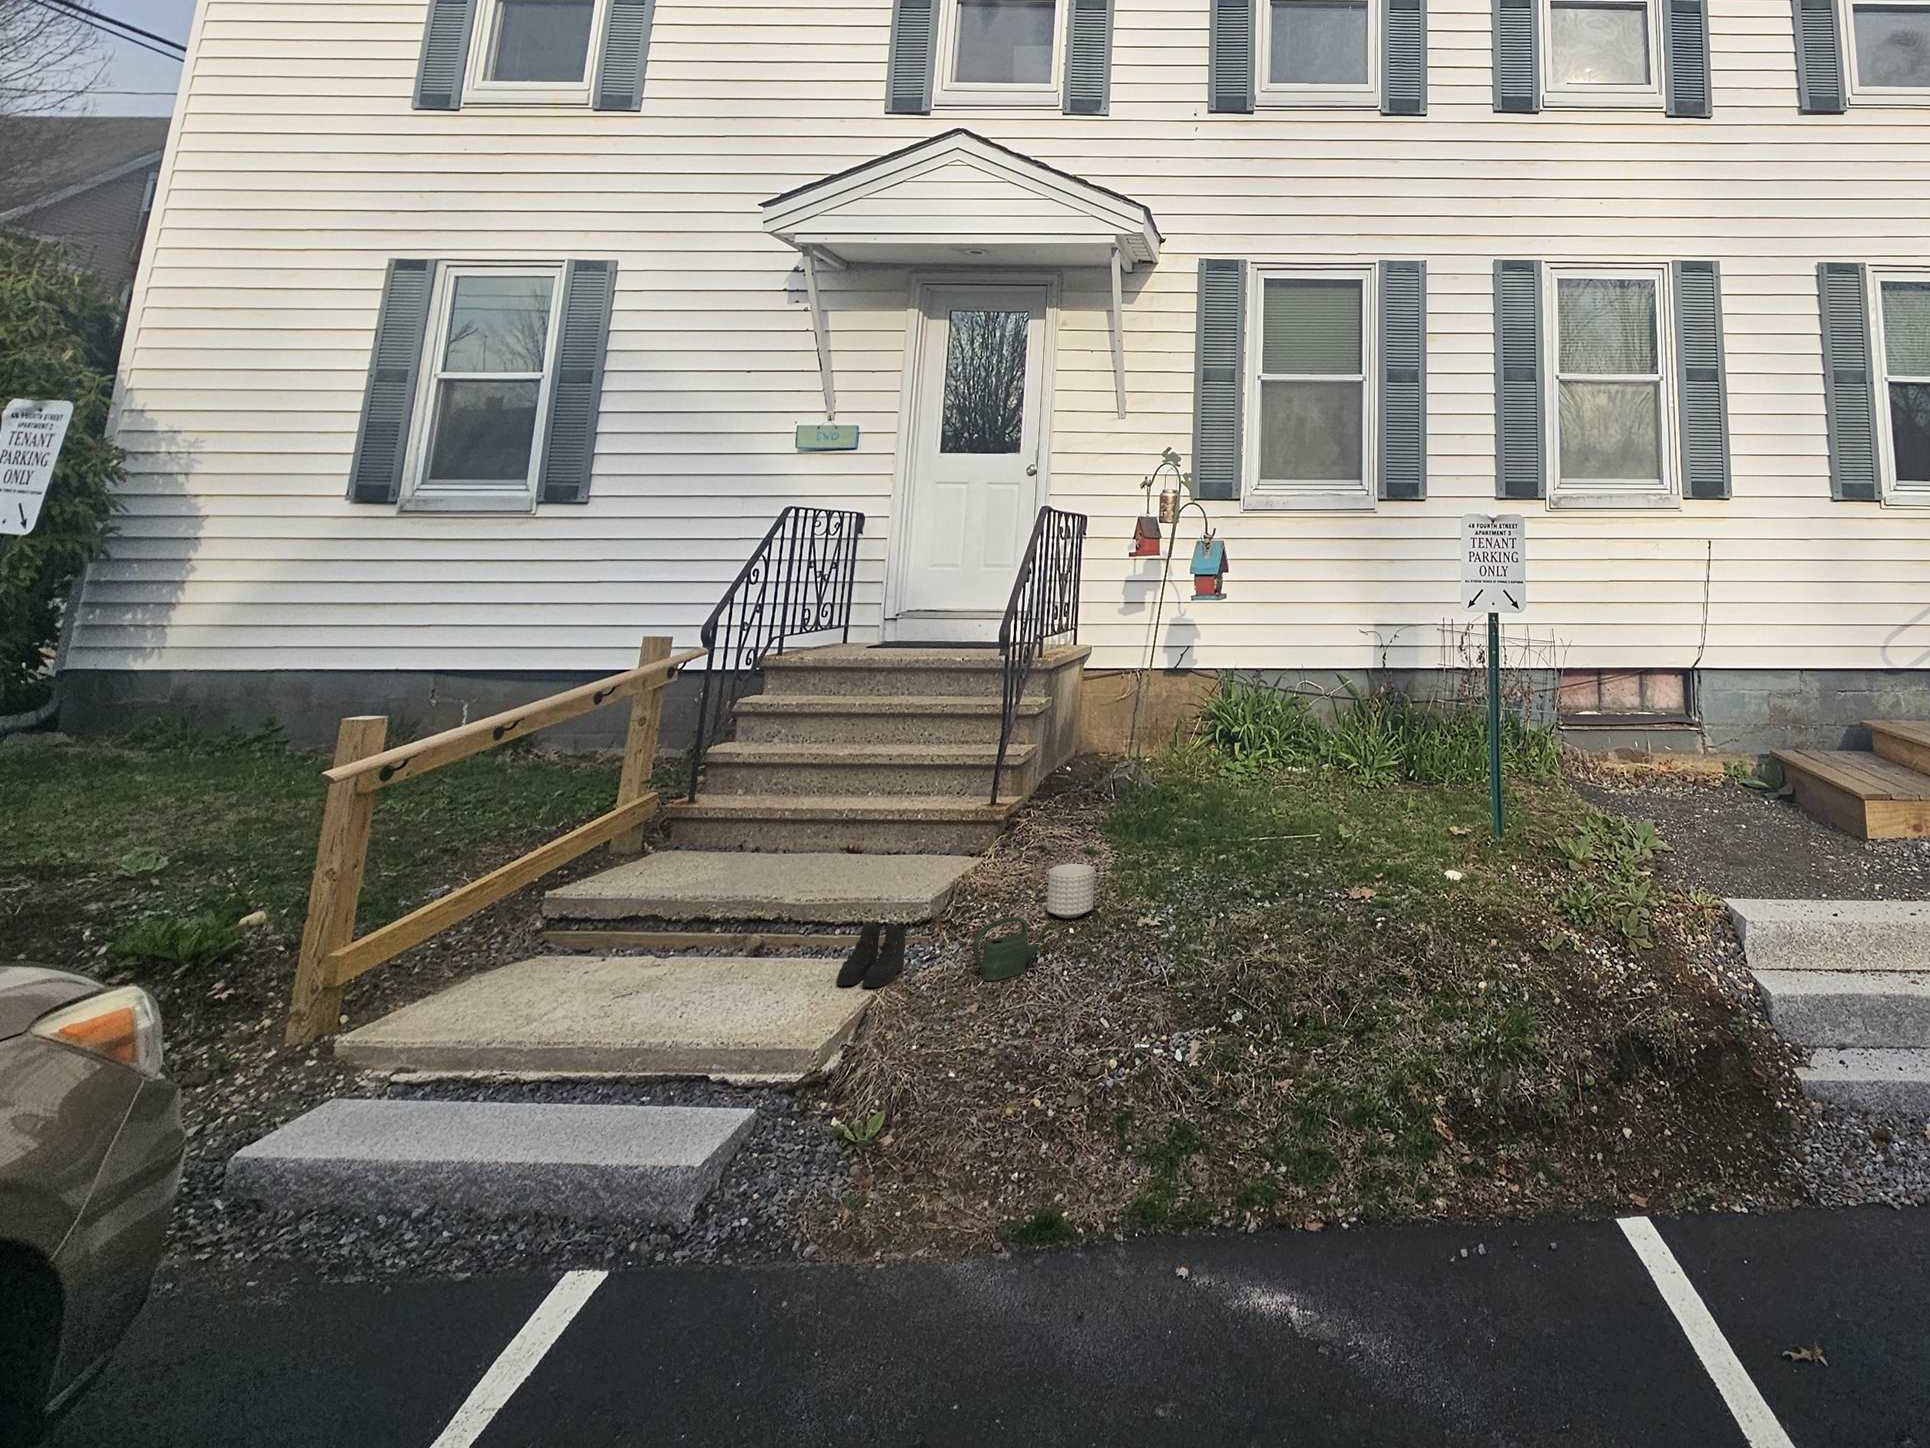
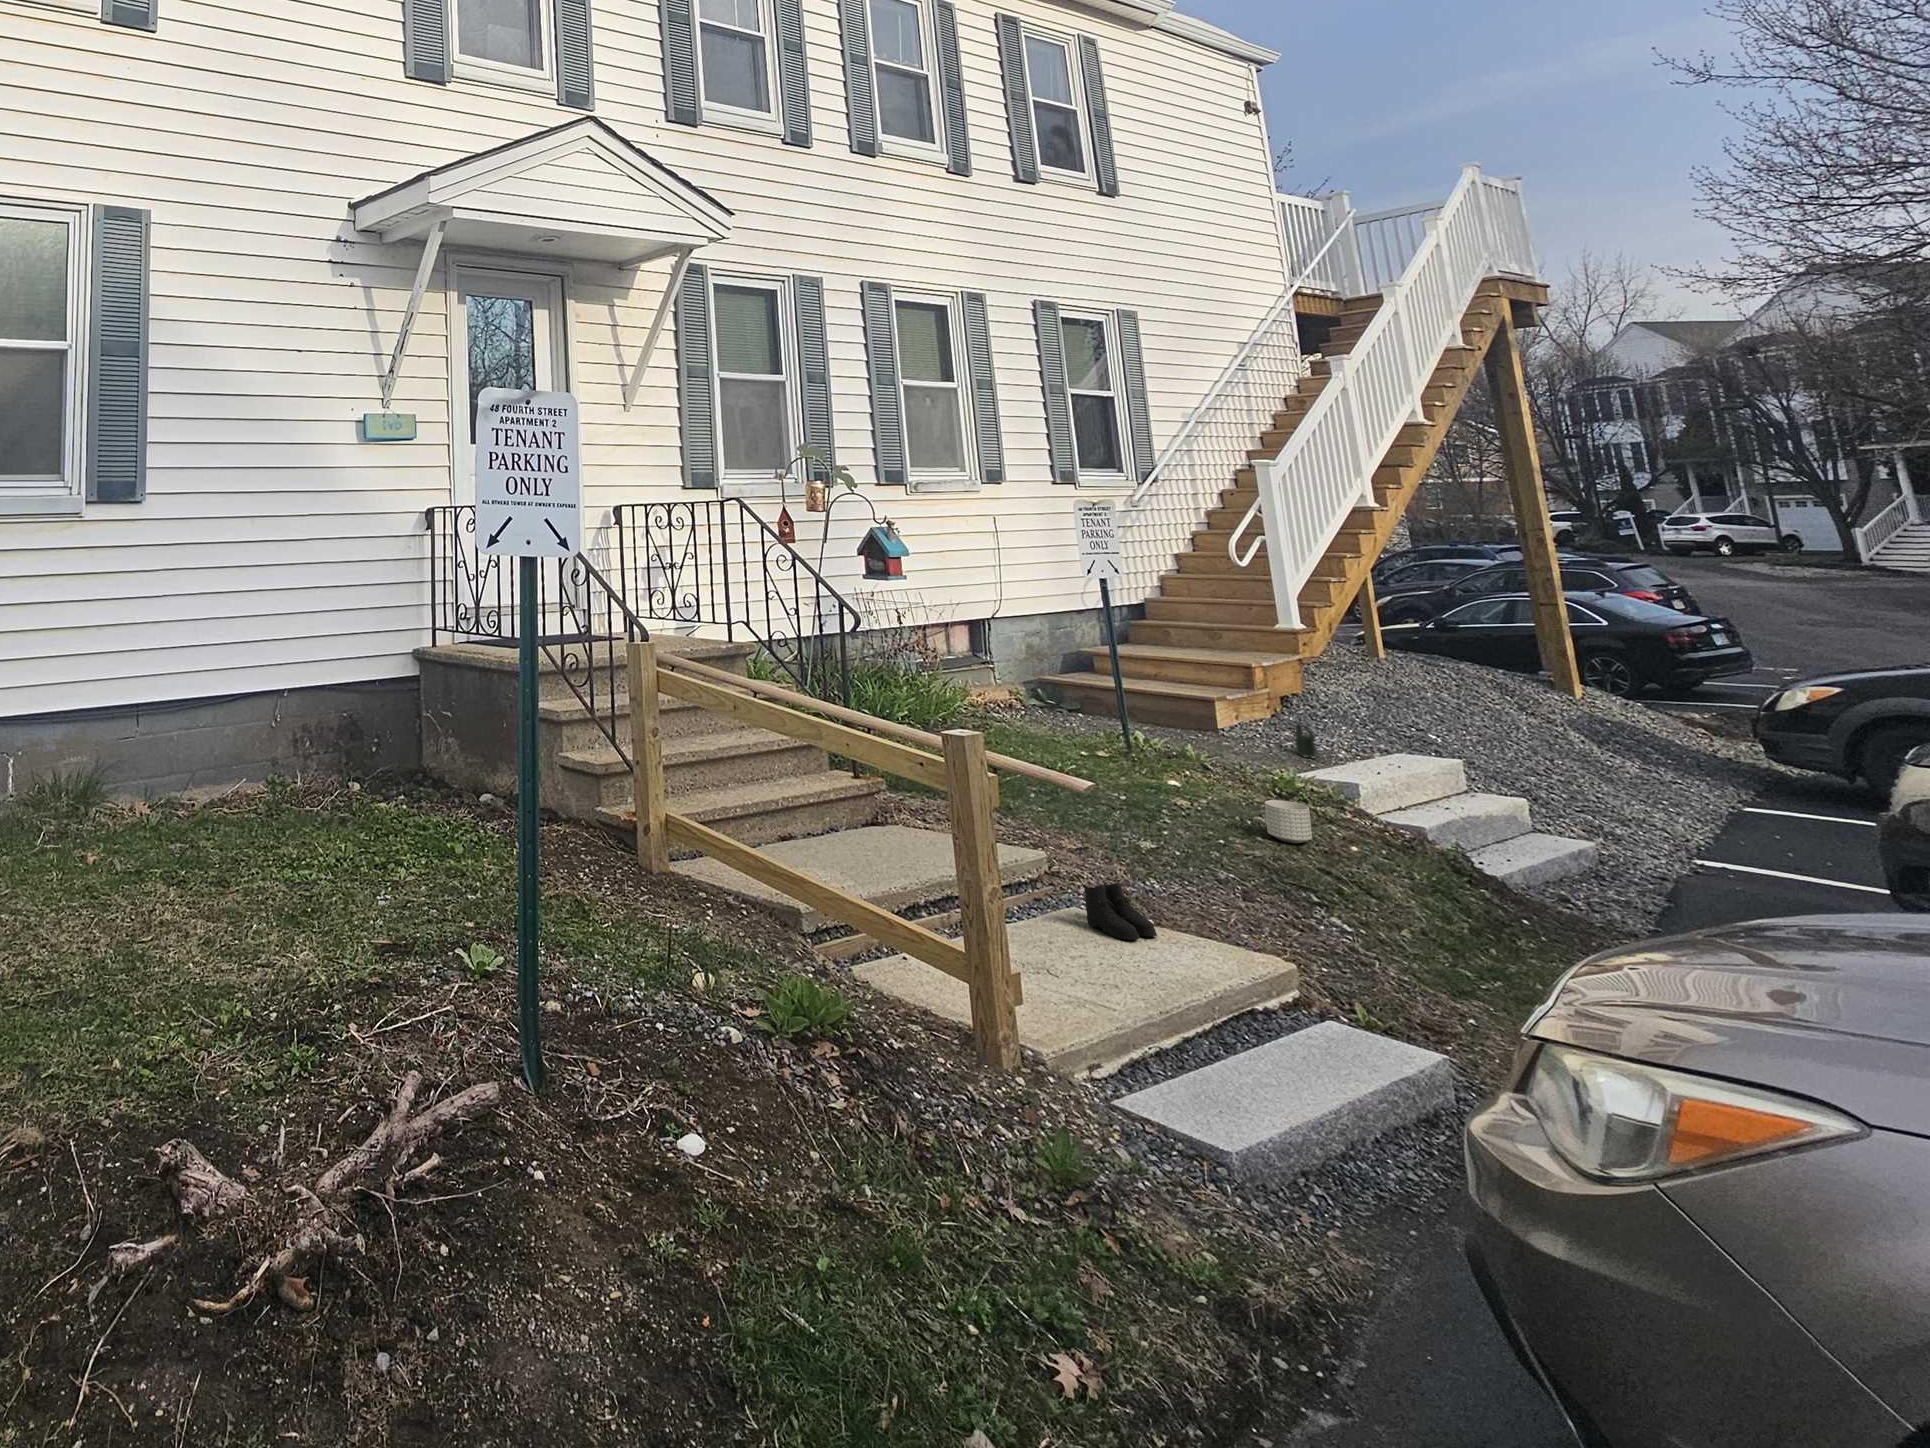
planter: present [1047,864,1095,918] -> present [1265,800,1312,843]
watering can: present [972,917,1053,981] -> present [1294,724,1316,758]

